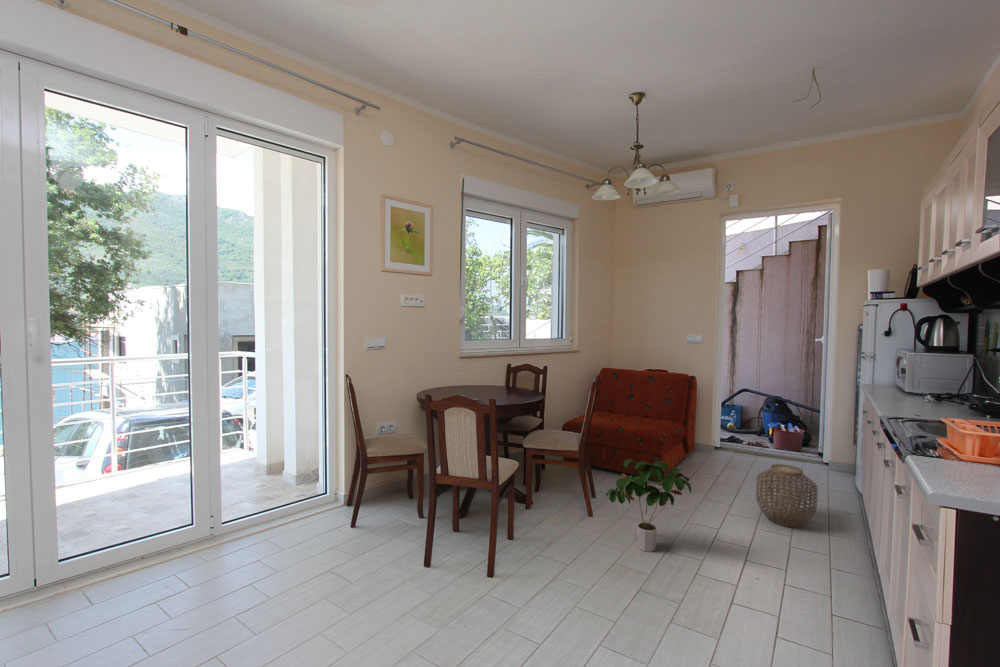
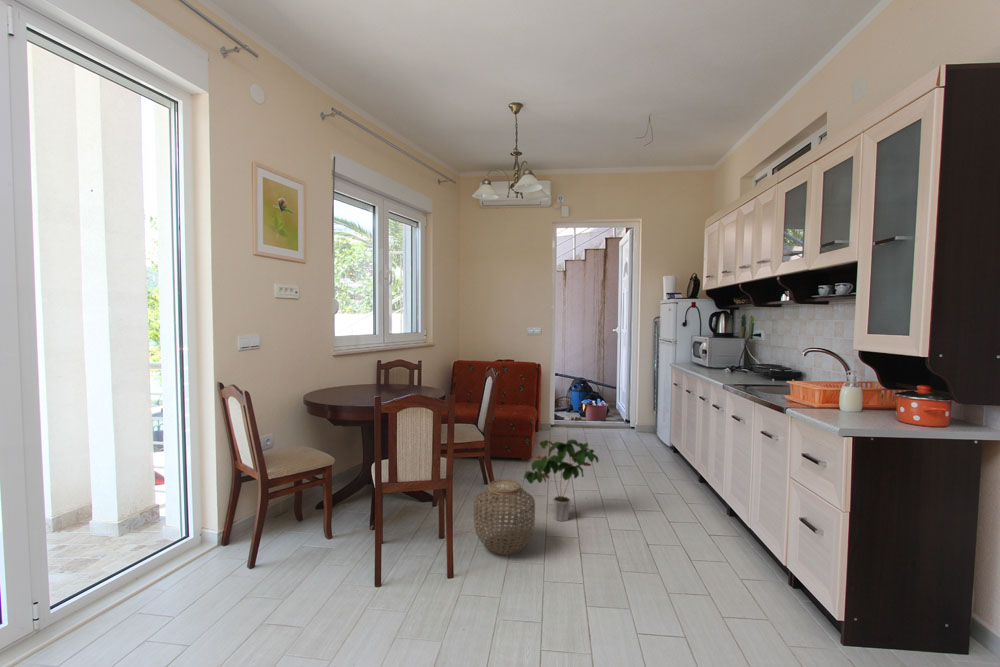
woven basket: present [756,464,817,528] -> present [474,479,535,555]

